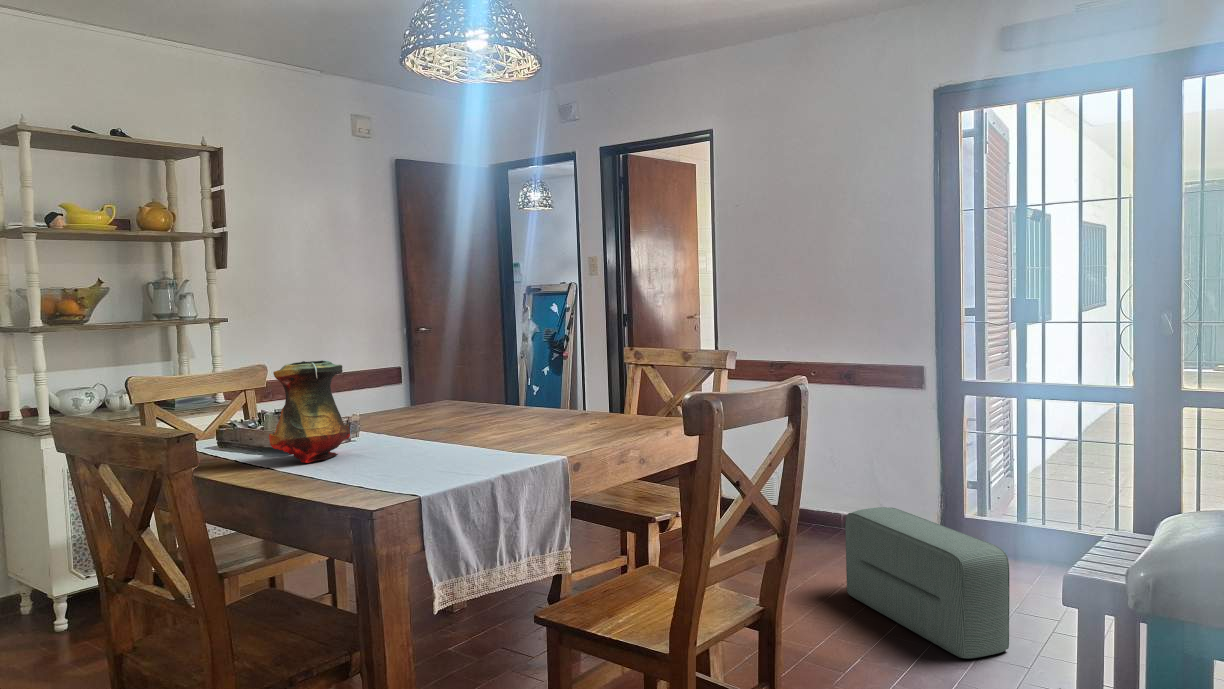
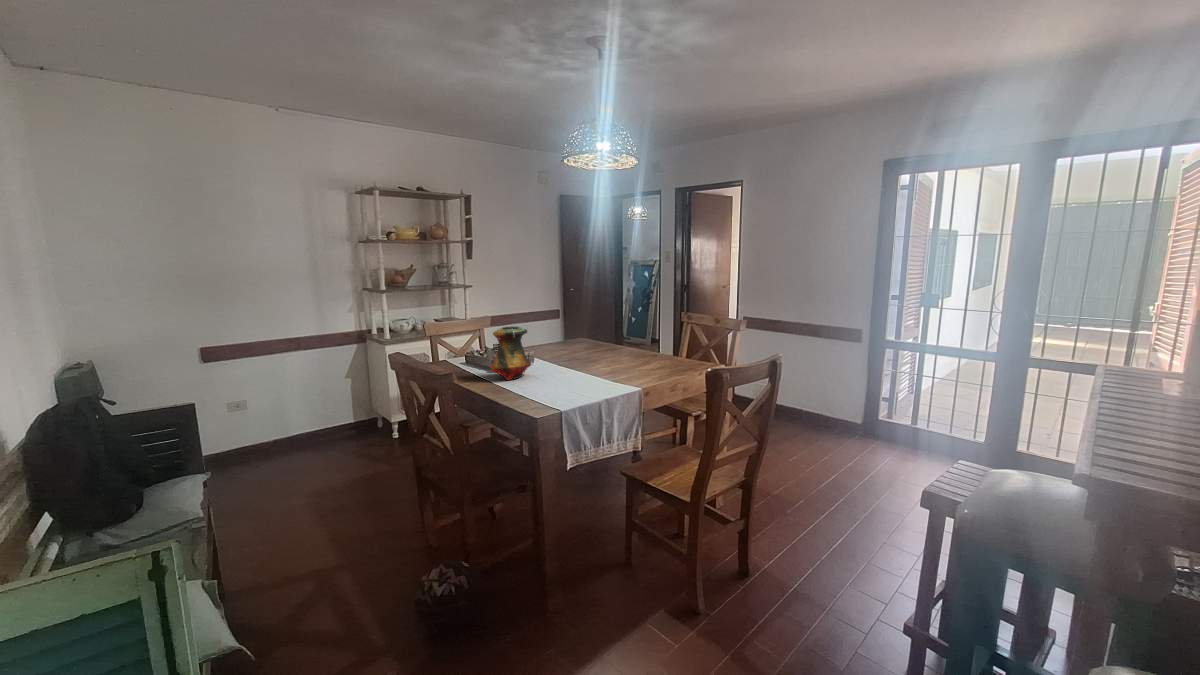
pouf: present [845,507,1010,658] -> none [800,413,897,506]

